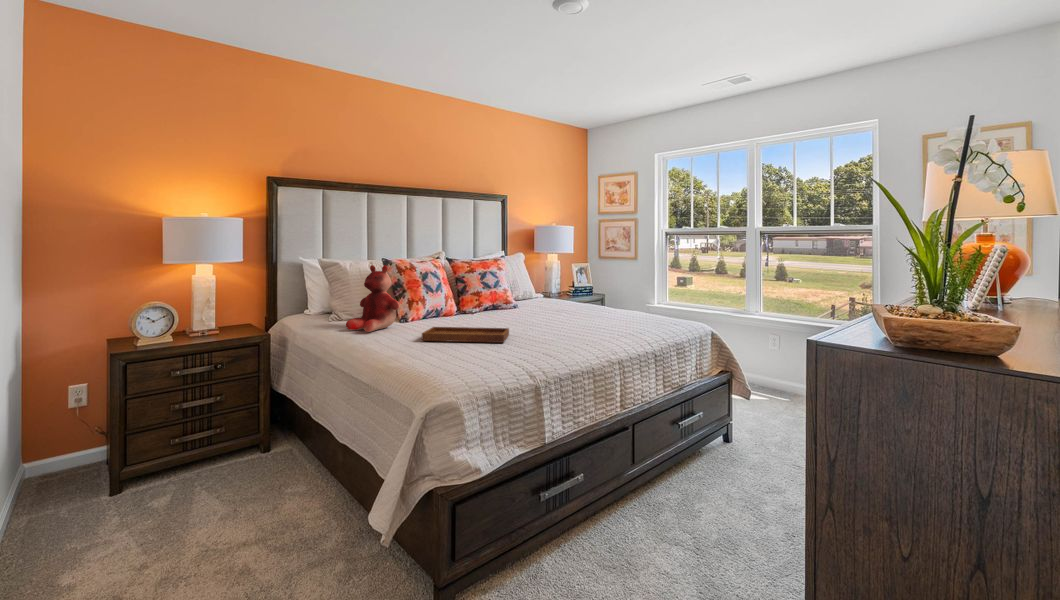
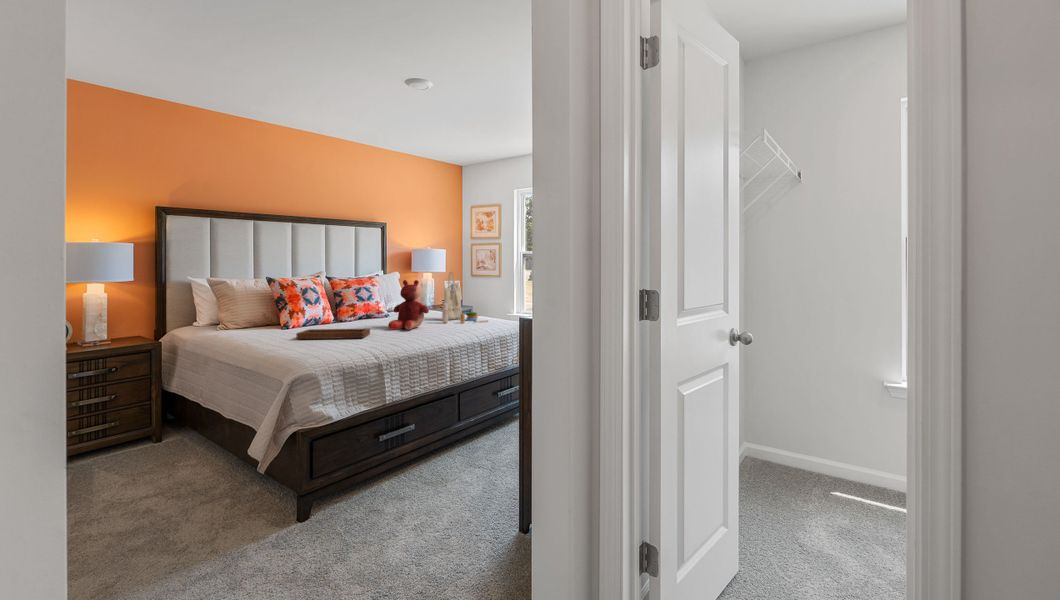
tote bag: none [589,254,651,321] -> present [442,272,488,323]
teddy bear: present [346,265,400,332] -> present [388,280,429,330]

